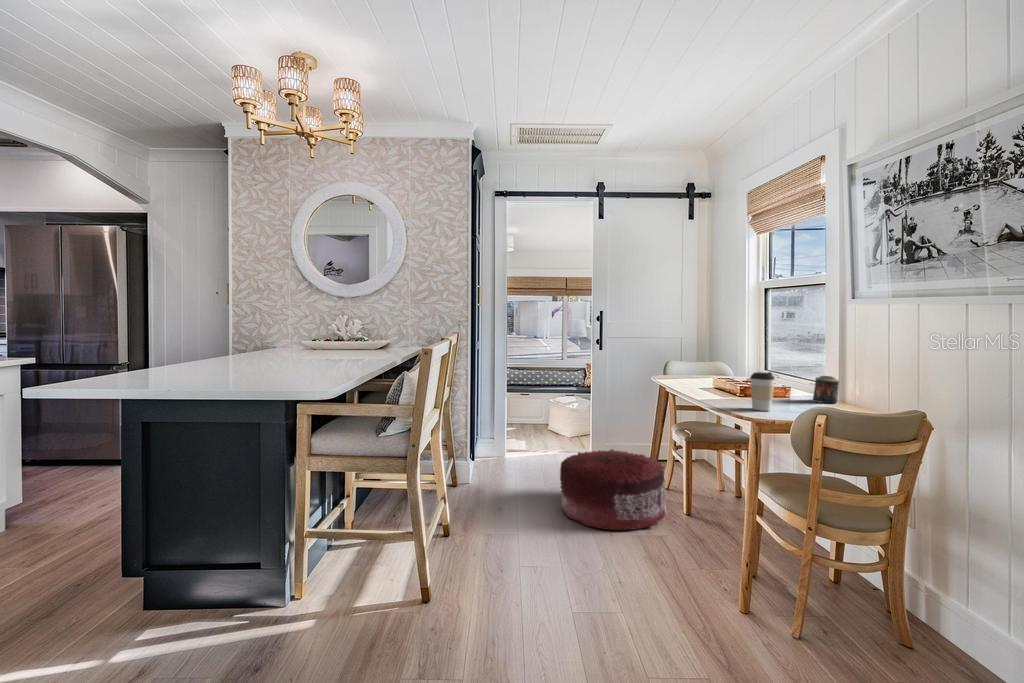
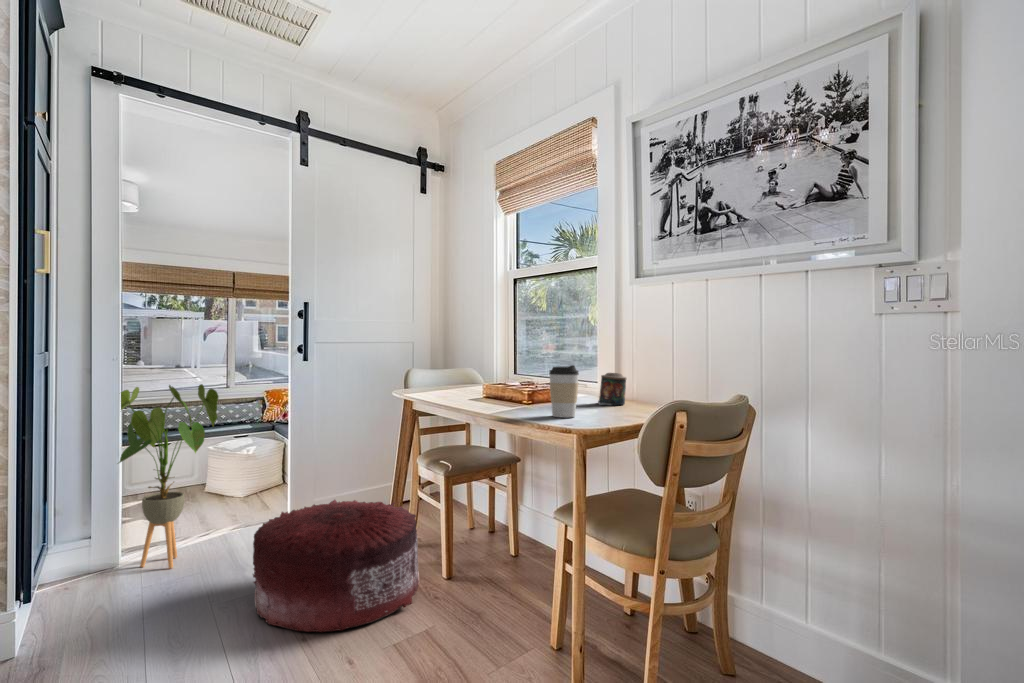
house plant: none [484,366,545,476] -> present [119,384,219,568]

